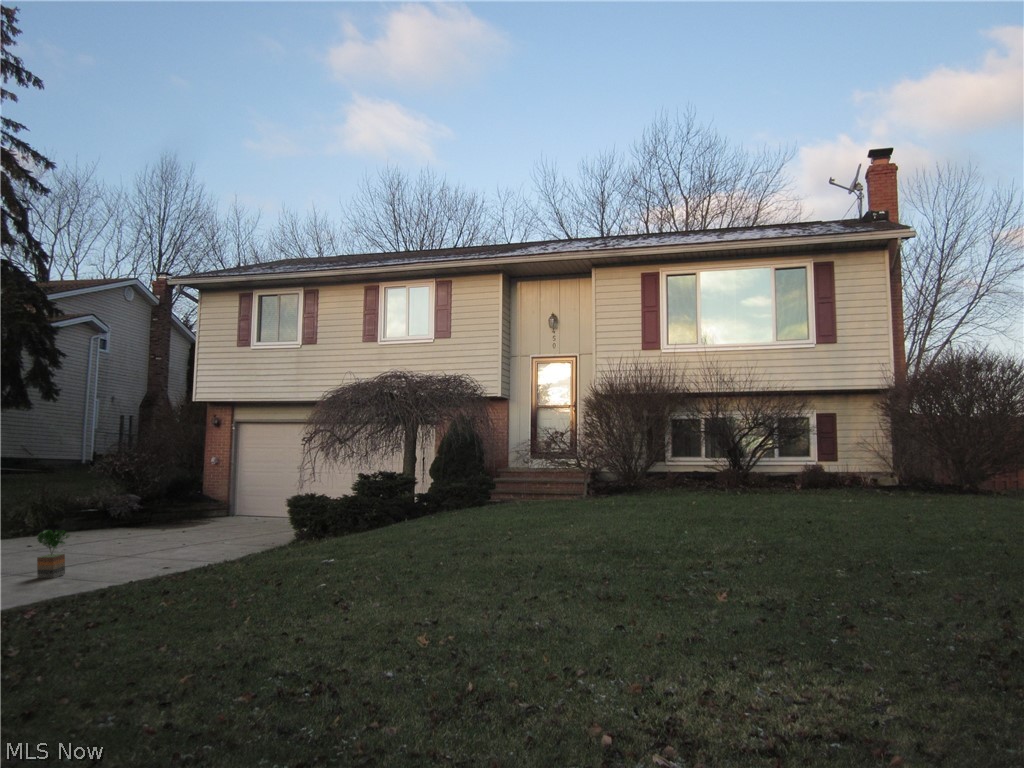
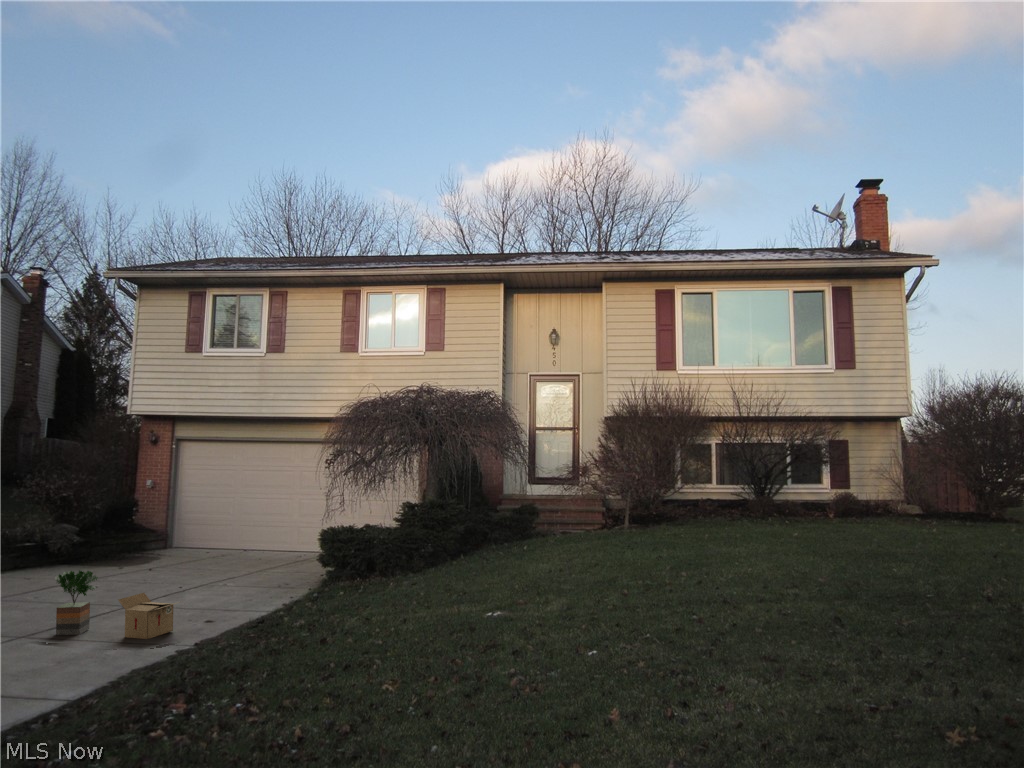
cardboard box: none [76,547,126,583] -> present [118,593,176,639]

